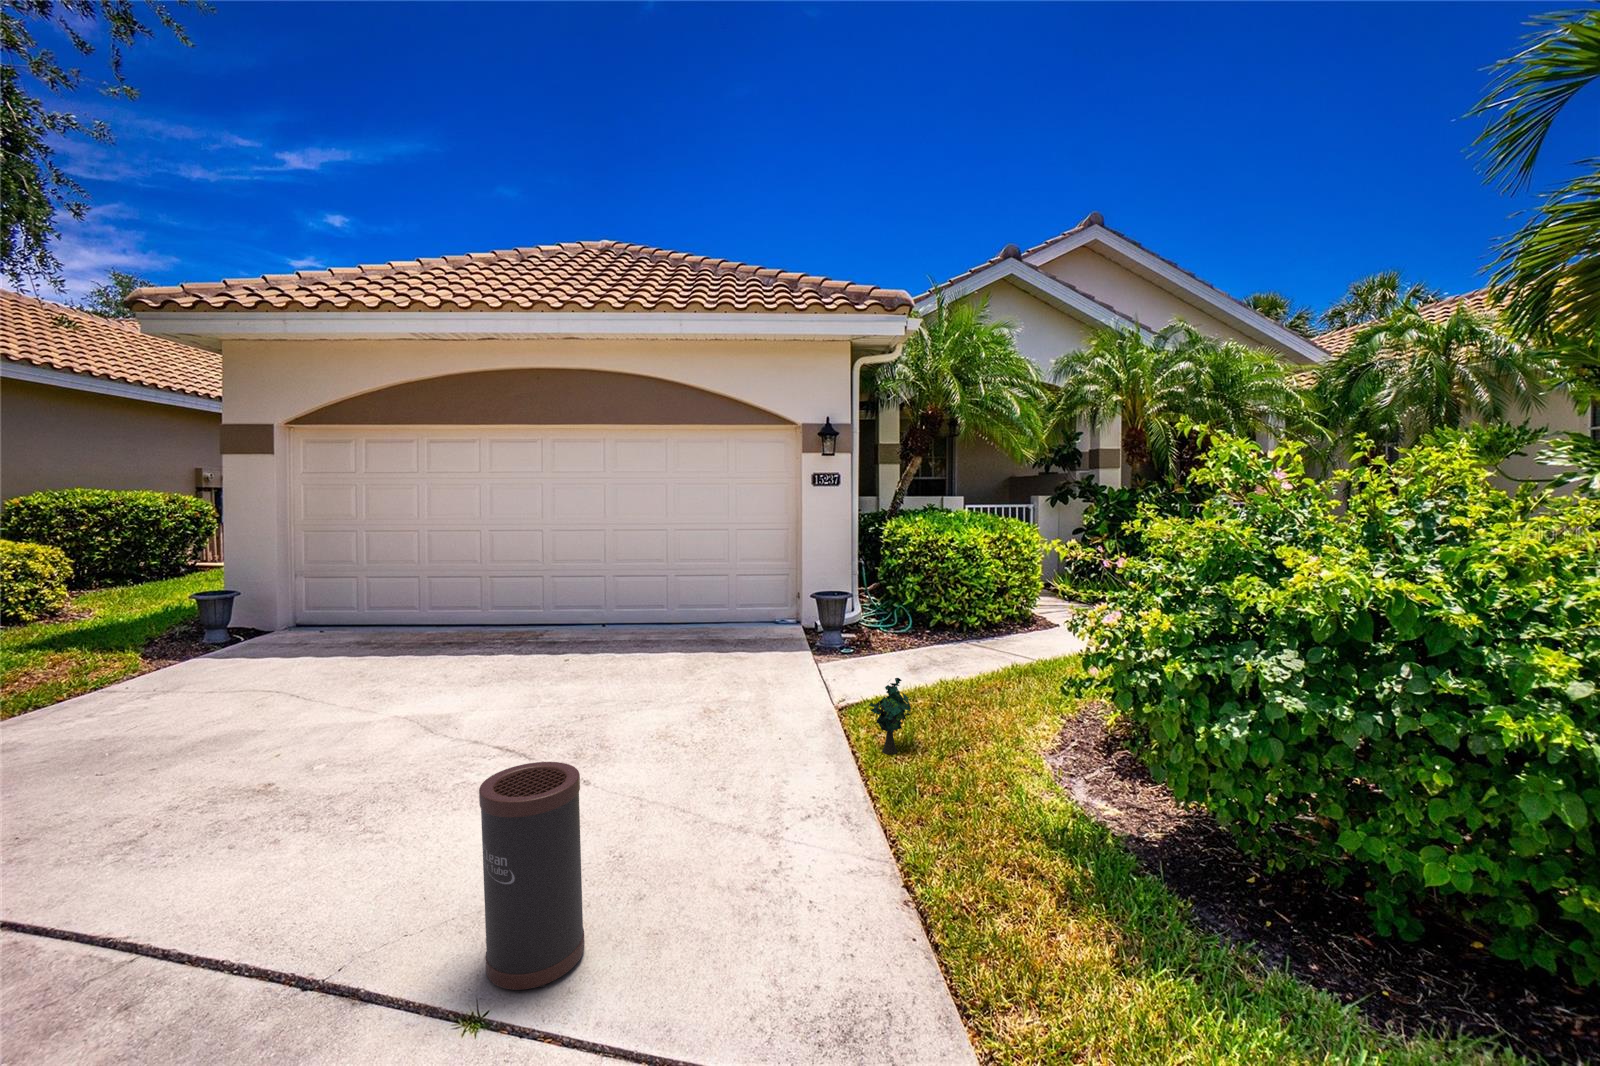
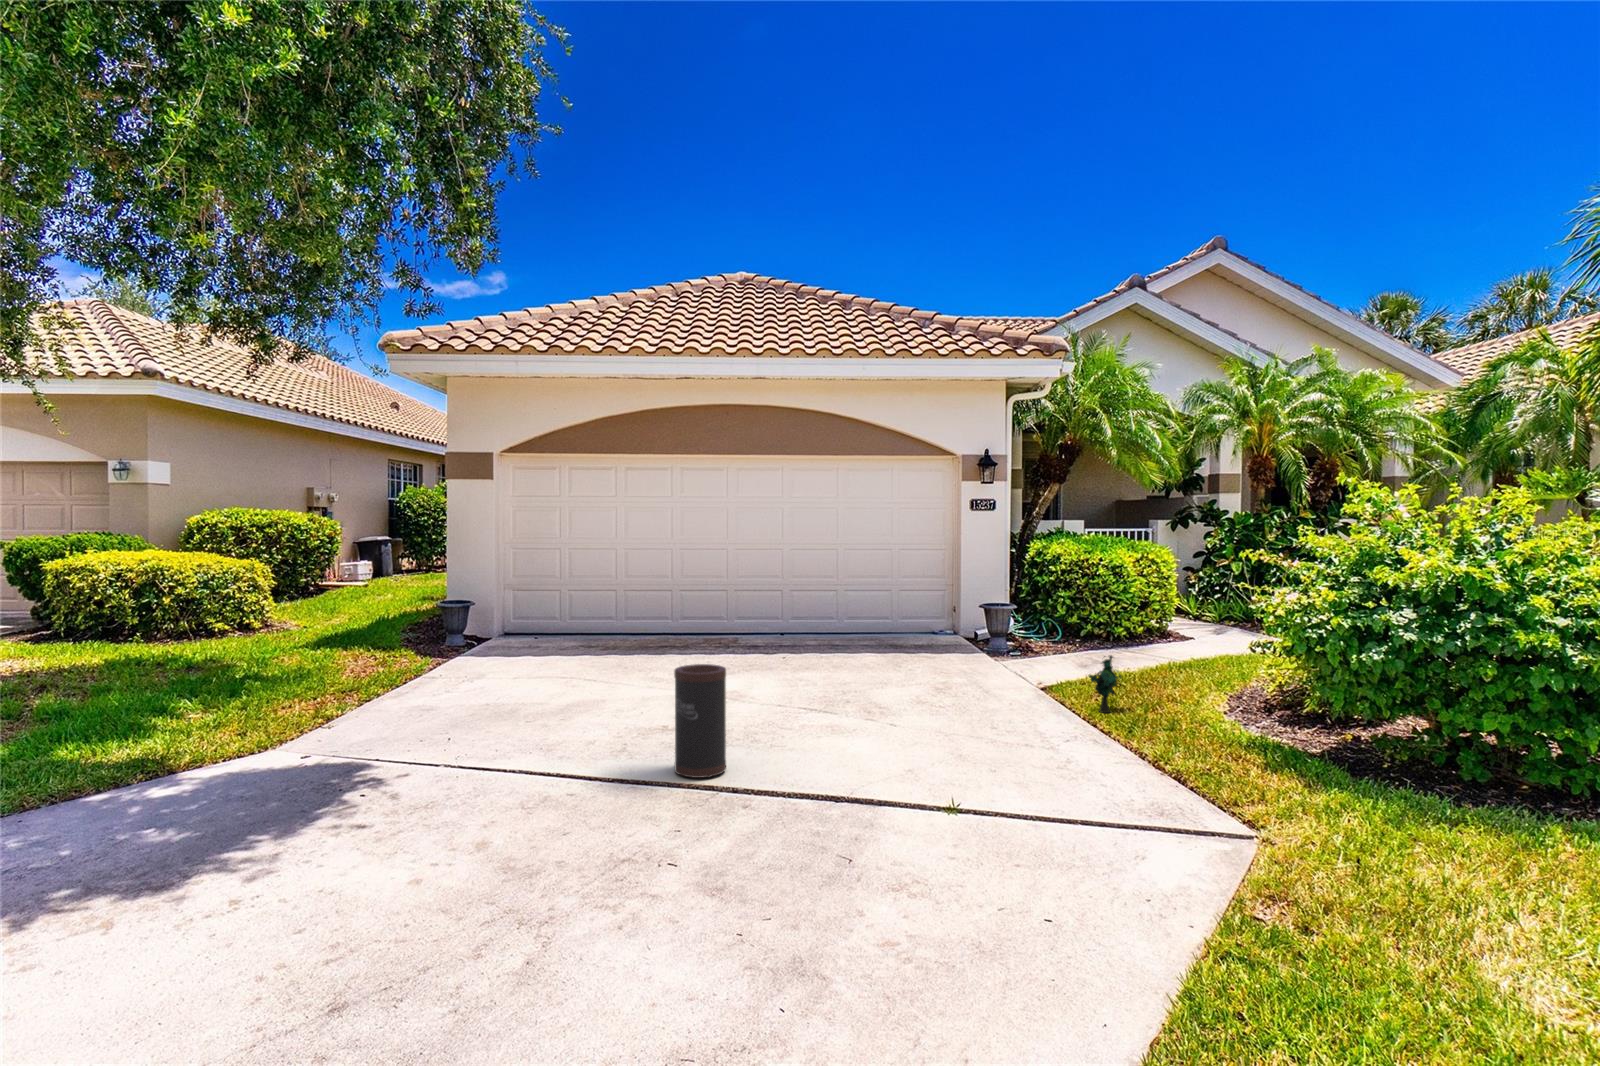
trash can: present [479,762,585,990] -> present [674,664,726,778]

